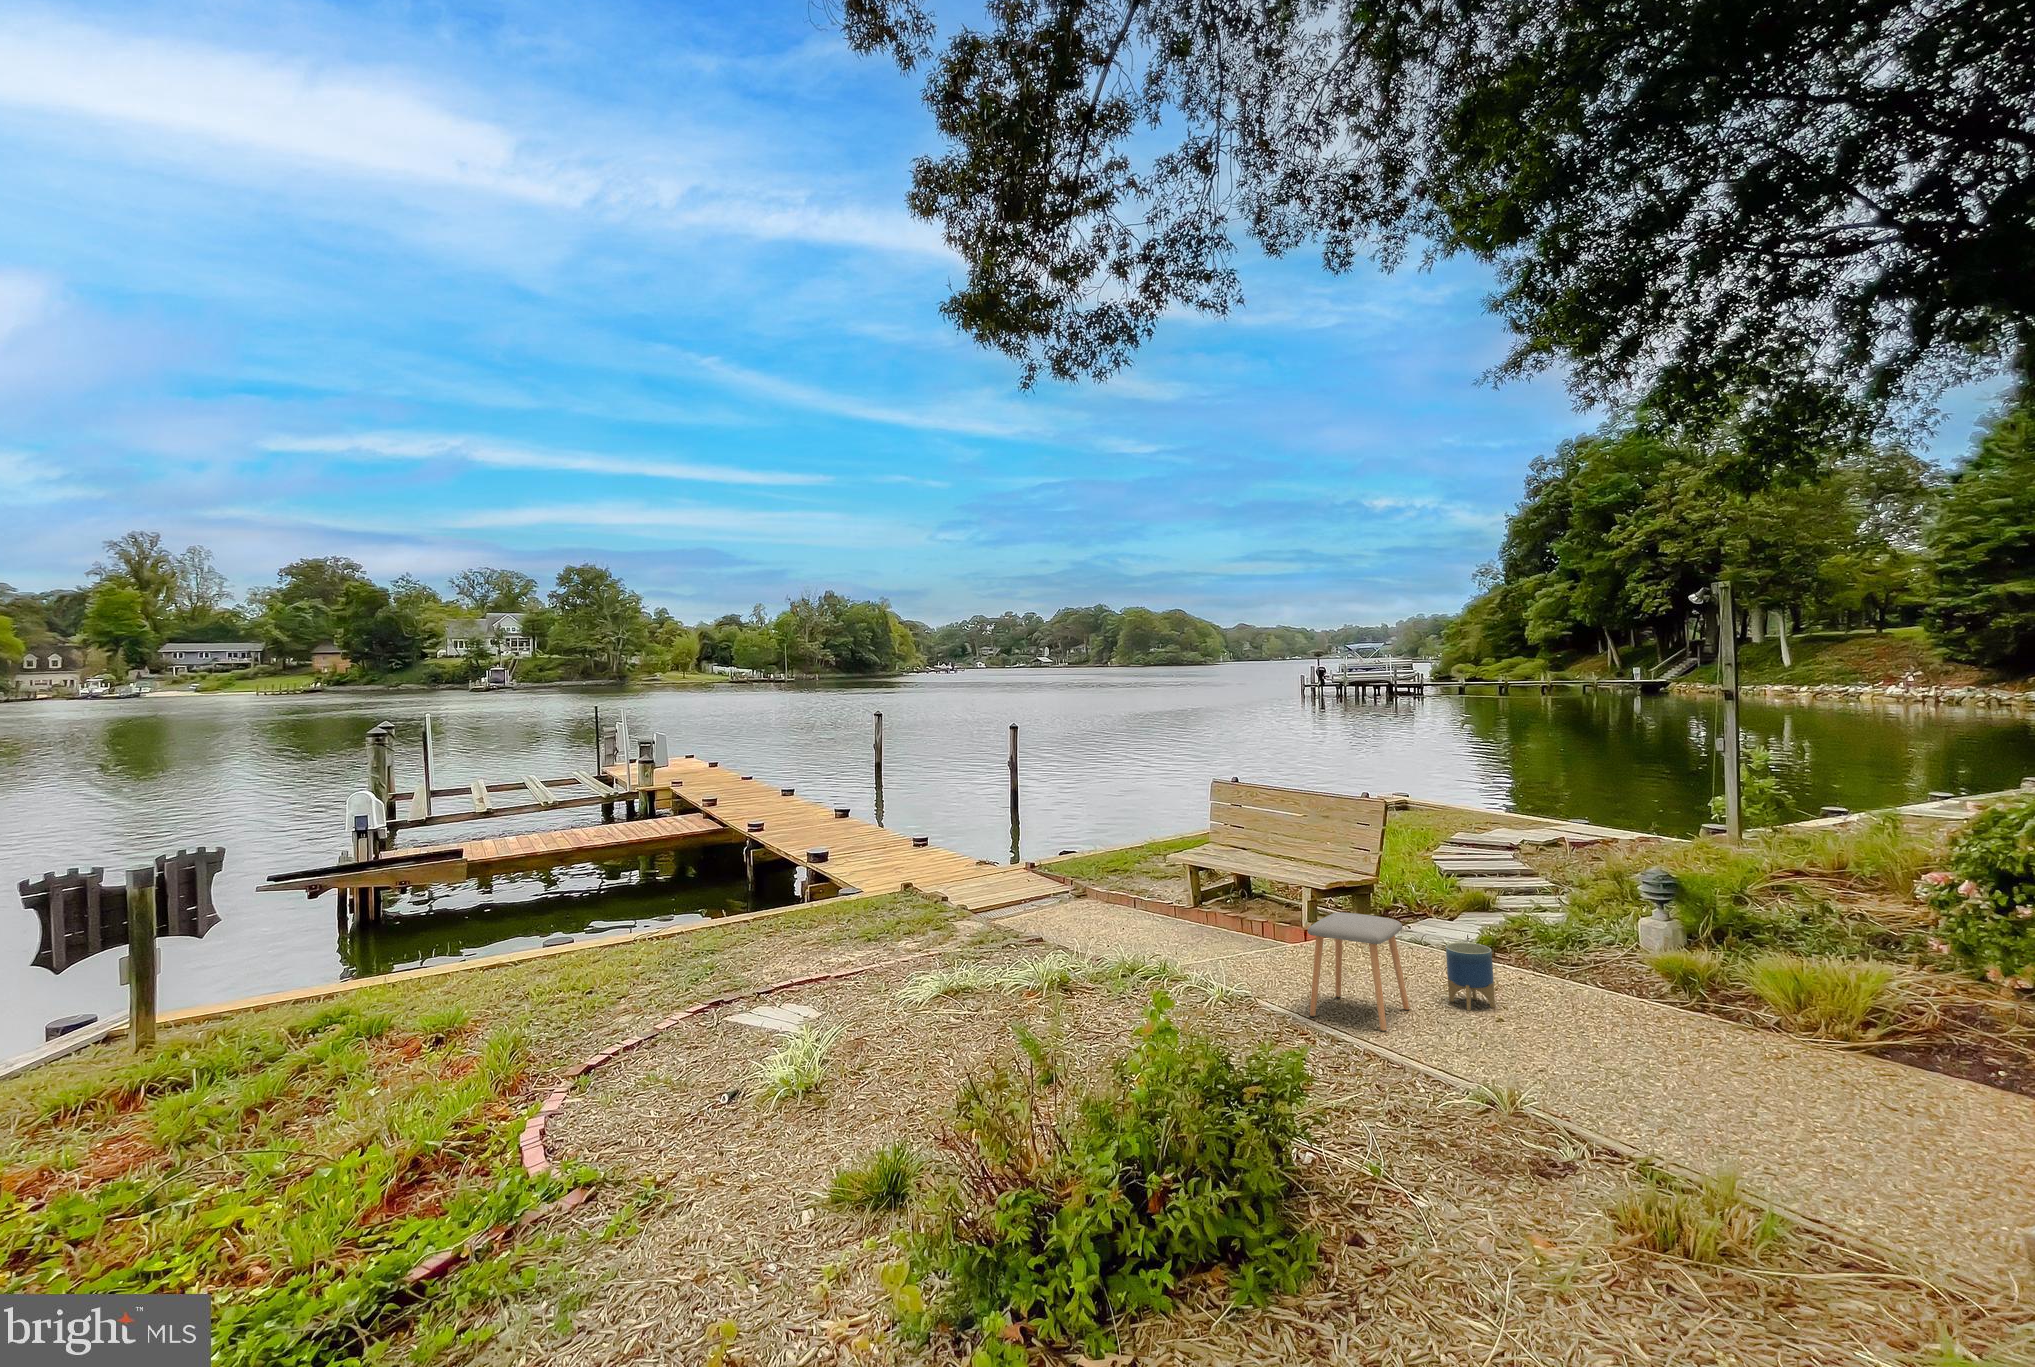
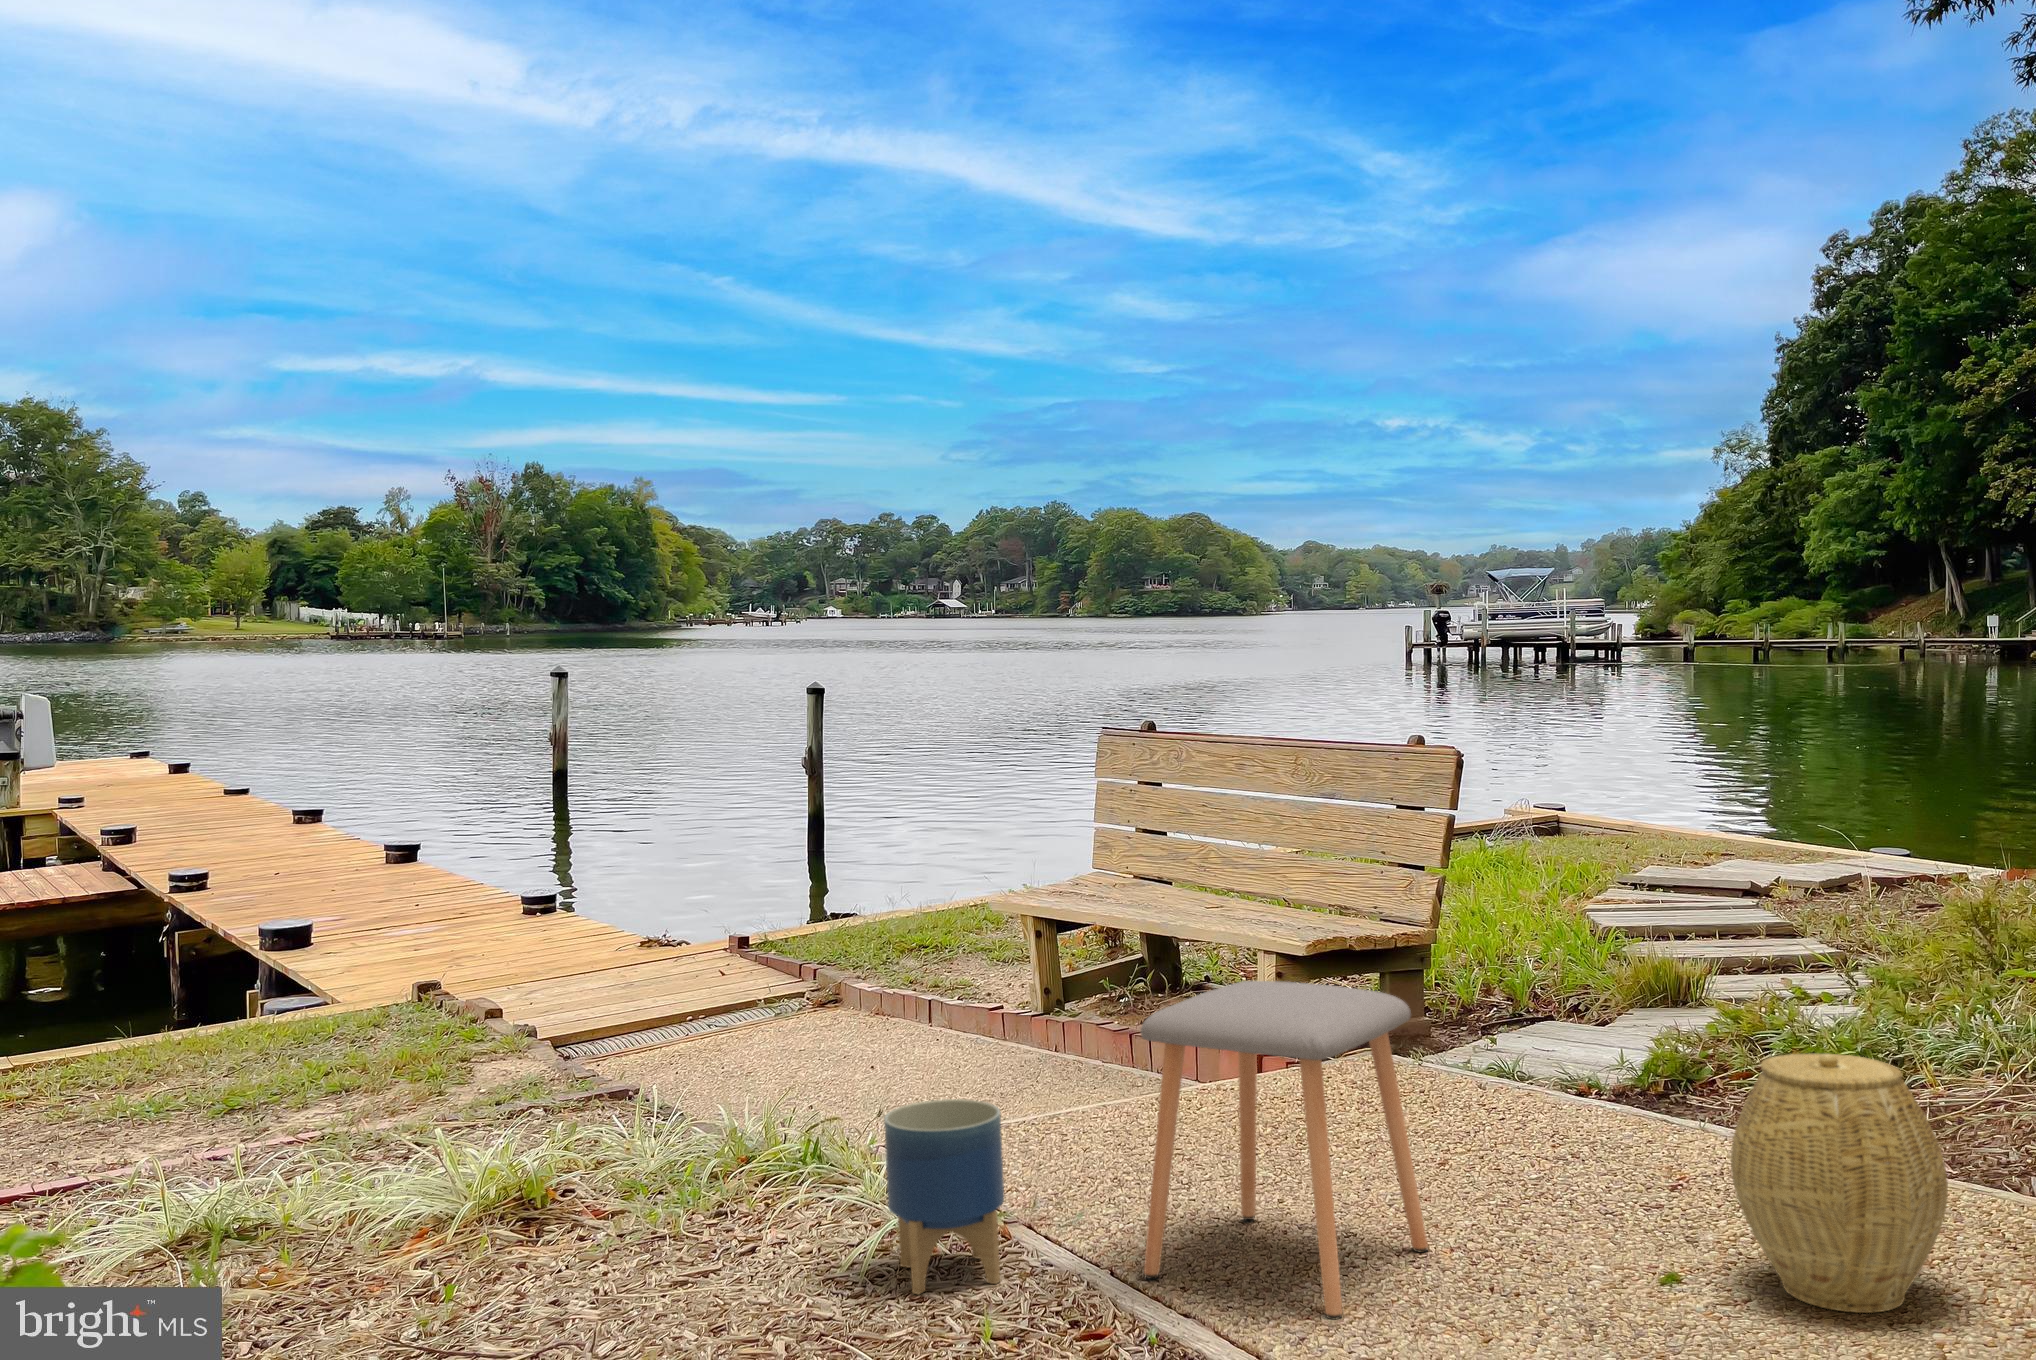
planter: present [1446,943,1495,1011] -> present [884,1099,1004,1294]
woven basket: none [1522,945,1599,1034] -> present [1731,1054,1948,1313]

